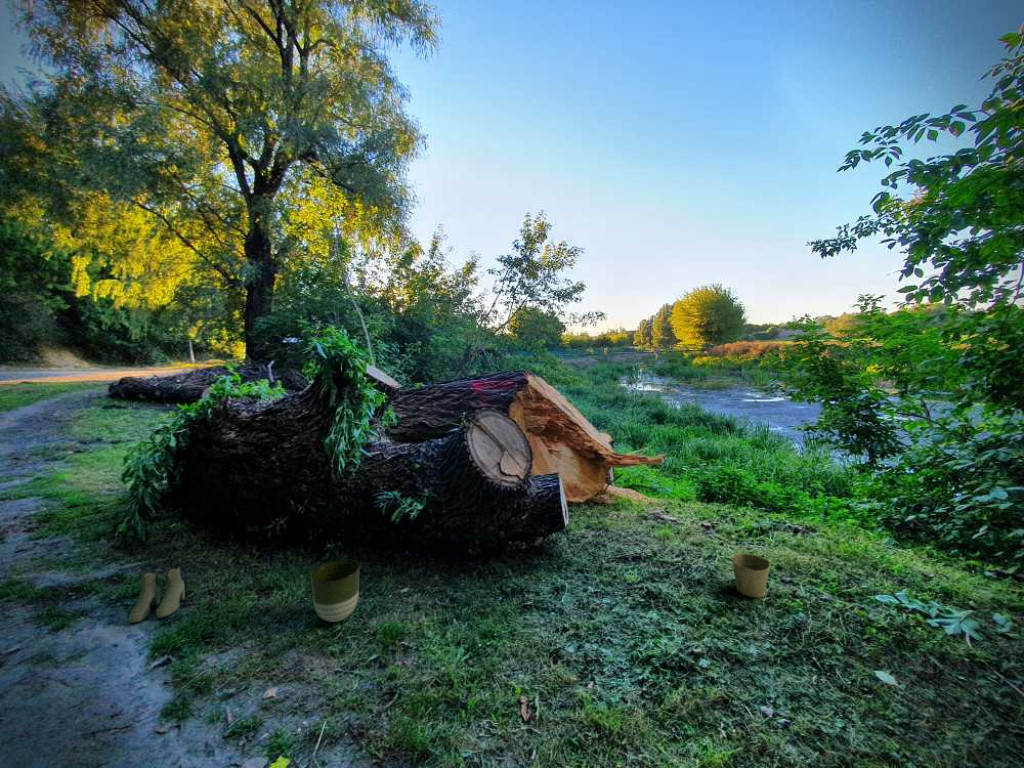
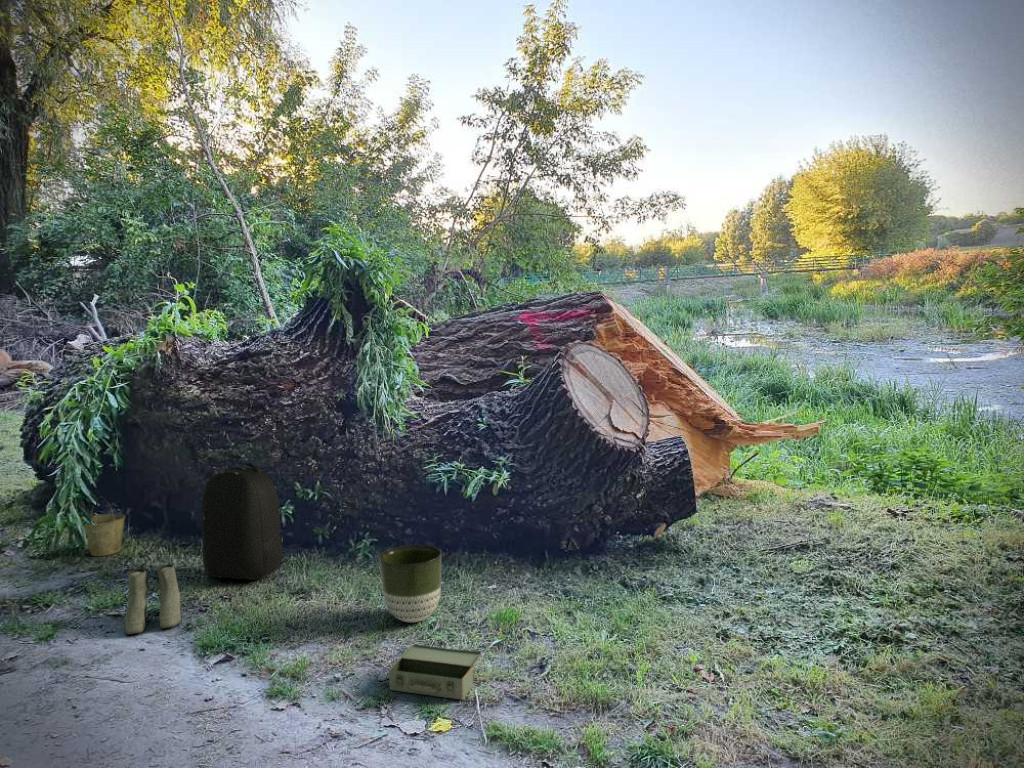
backpack: none [221,486,288,570] -> present [201,464,285,580]
bucket: present [731,553,771,597] -> present [85,514,125,556]
toolbox: none [270,656,353,722] -> present [389,645,482,700]

